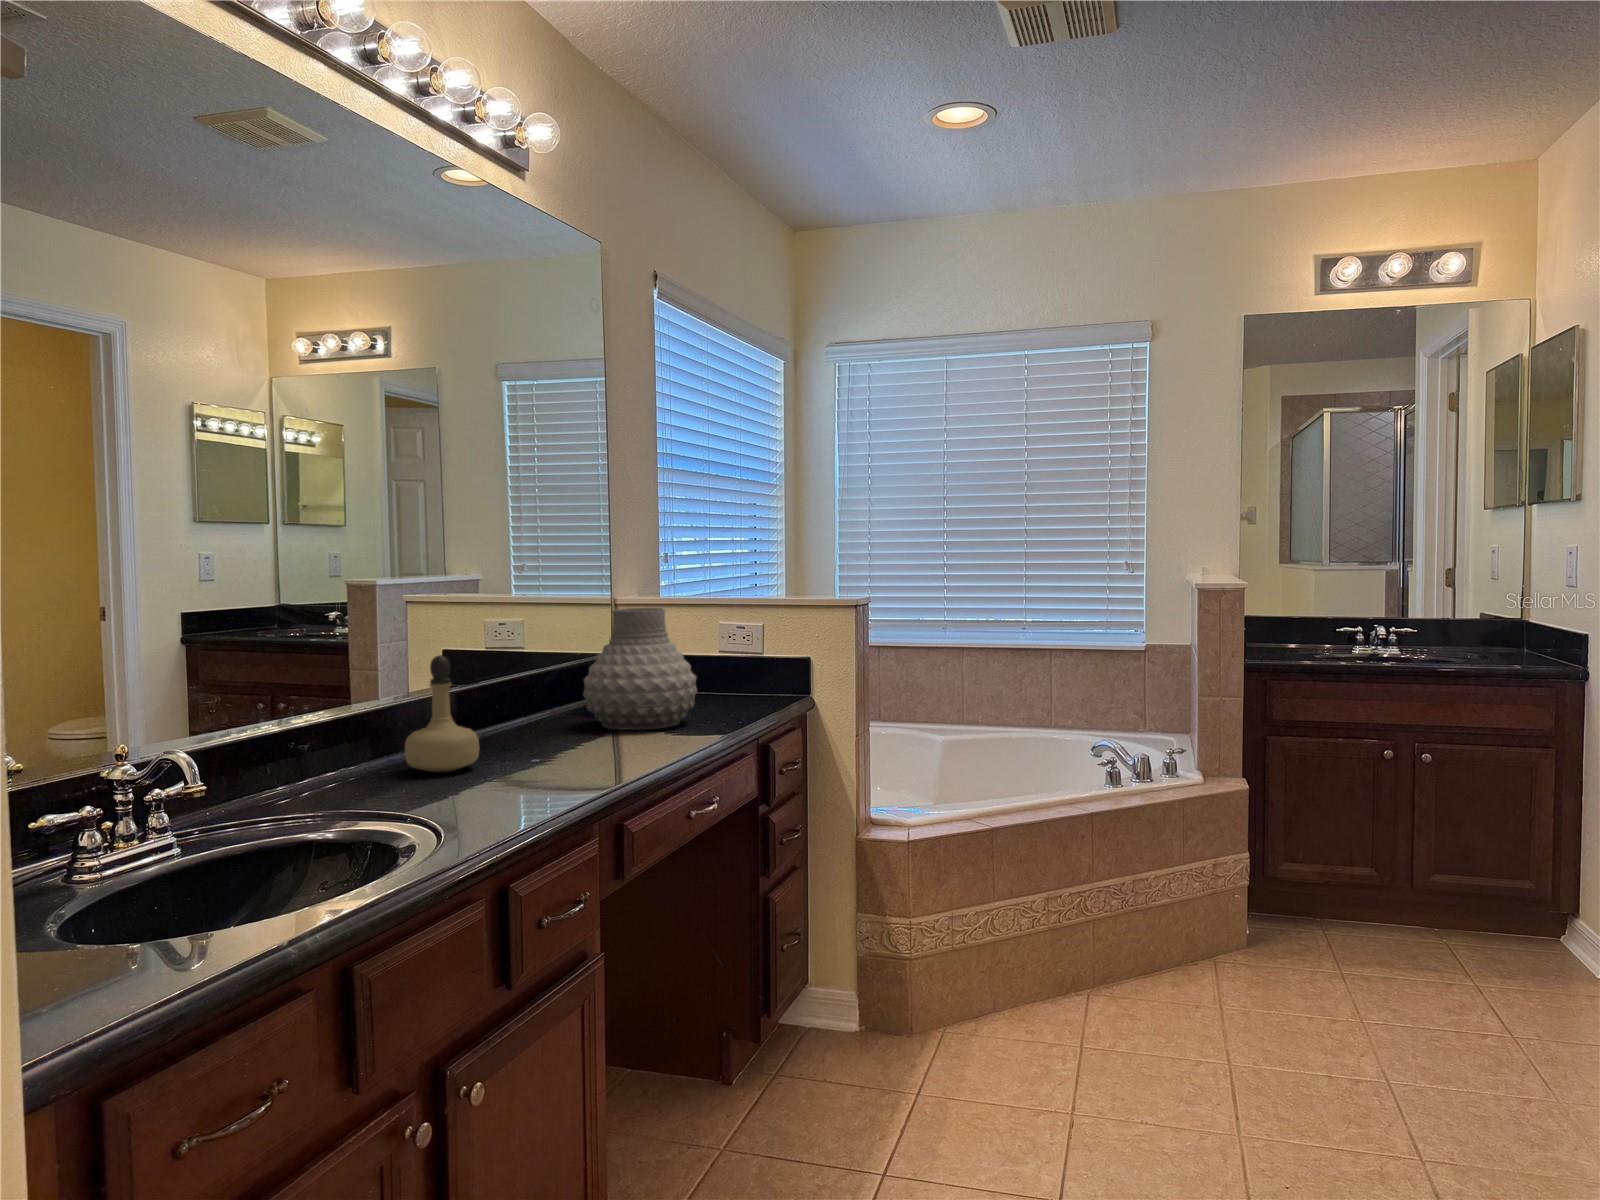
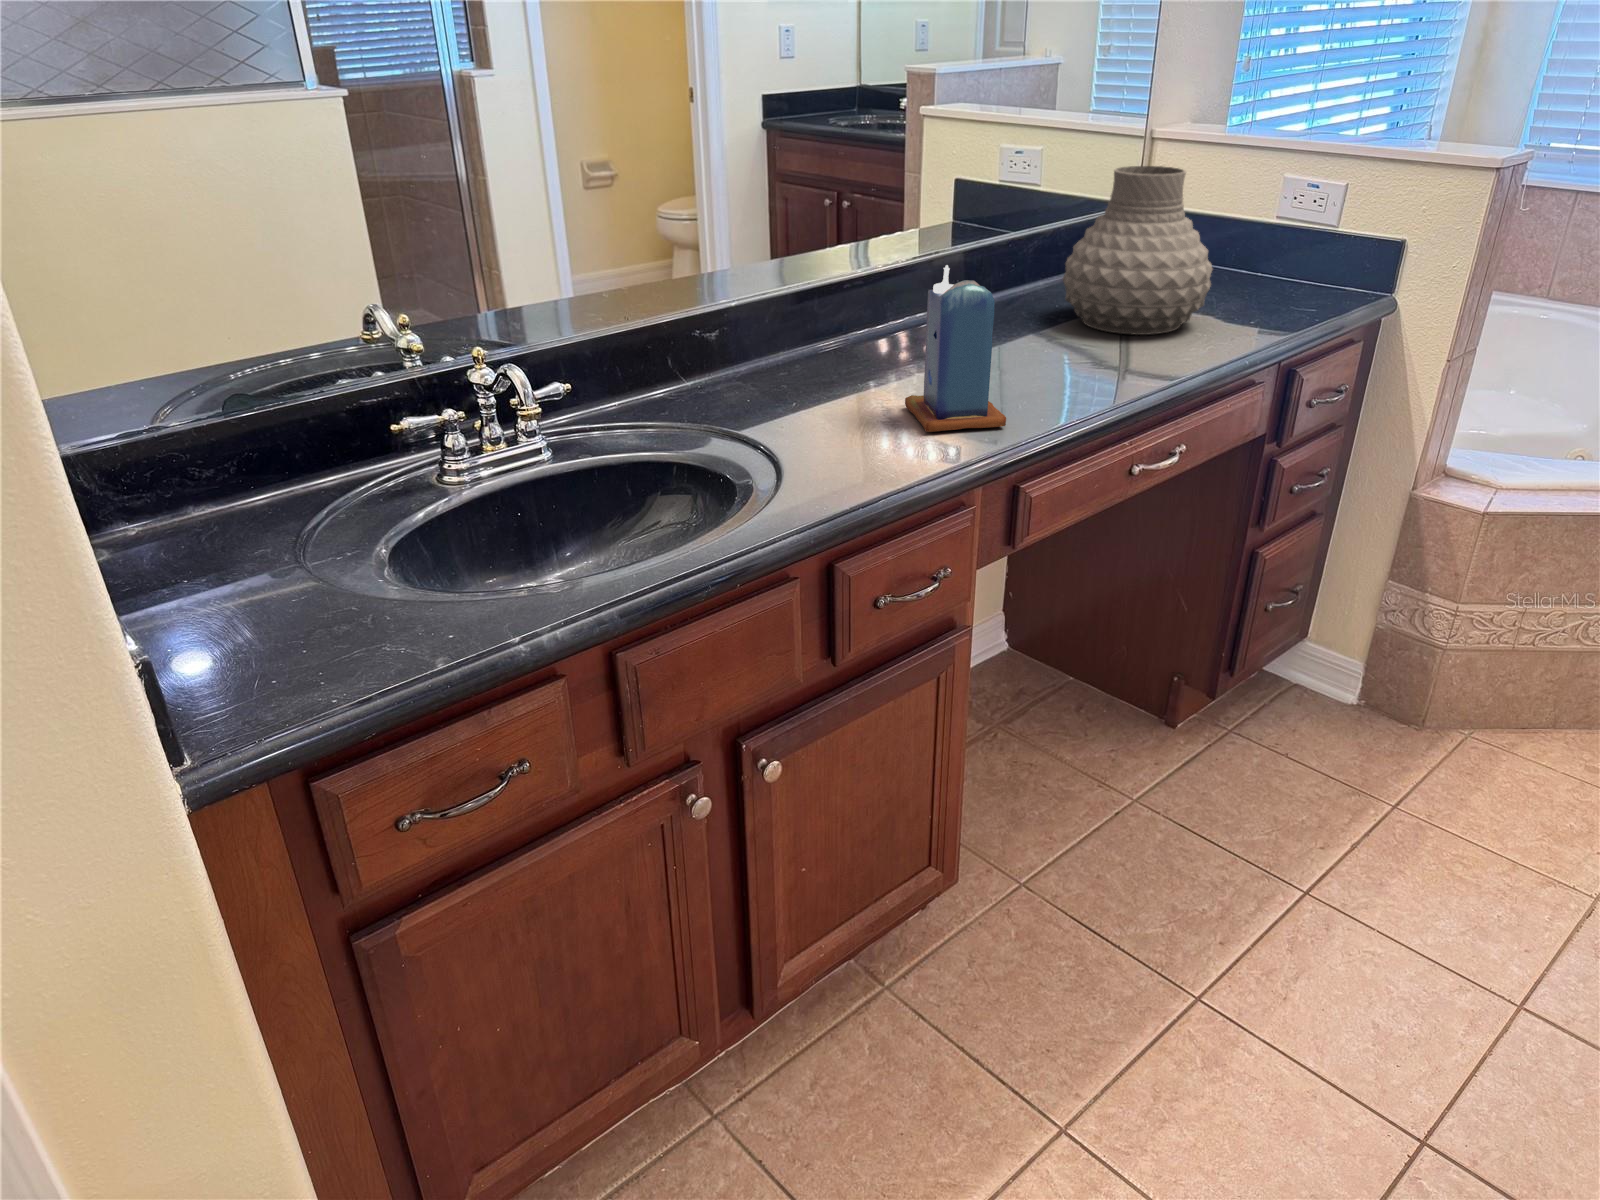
perfume bottle: present [405,655,479,772] -> none [818,237,899,376]
candle: none [504,661,597,791] -> present [905,265,1006,432]

